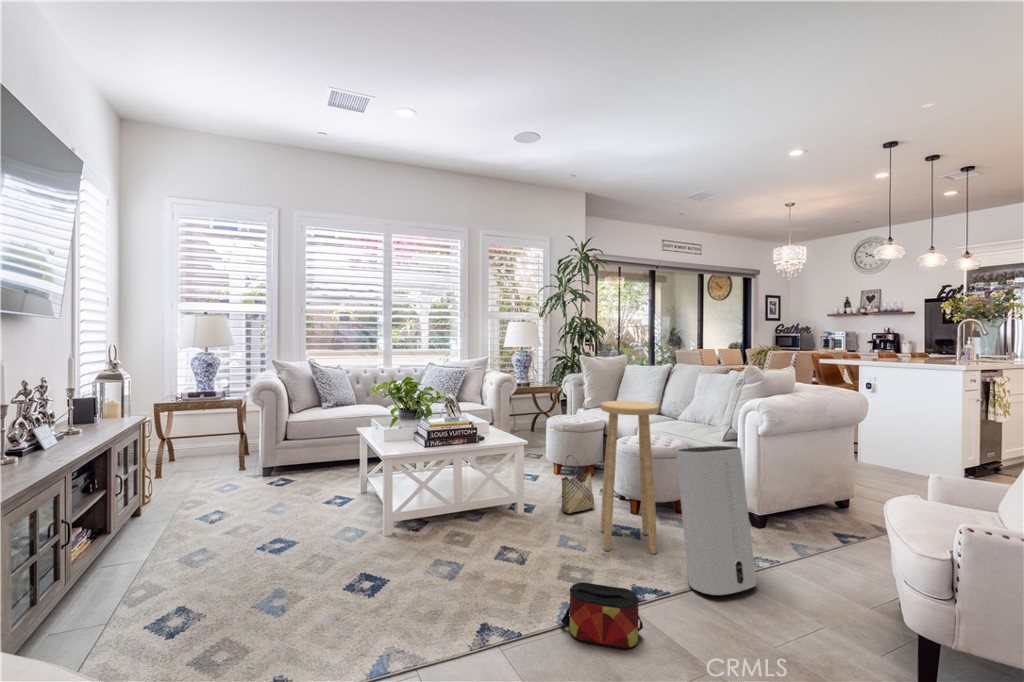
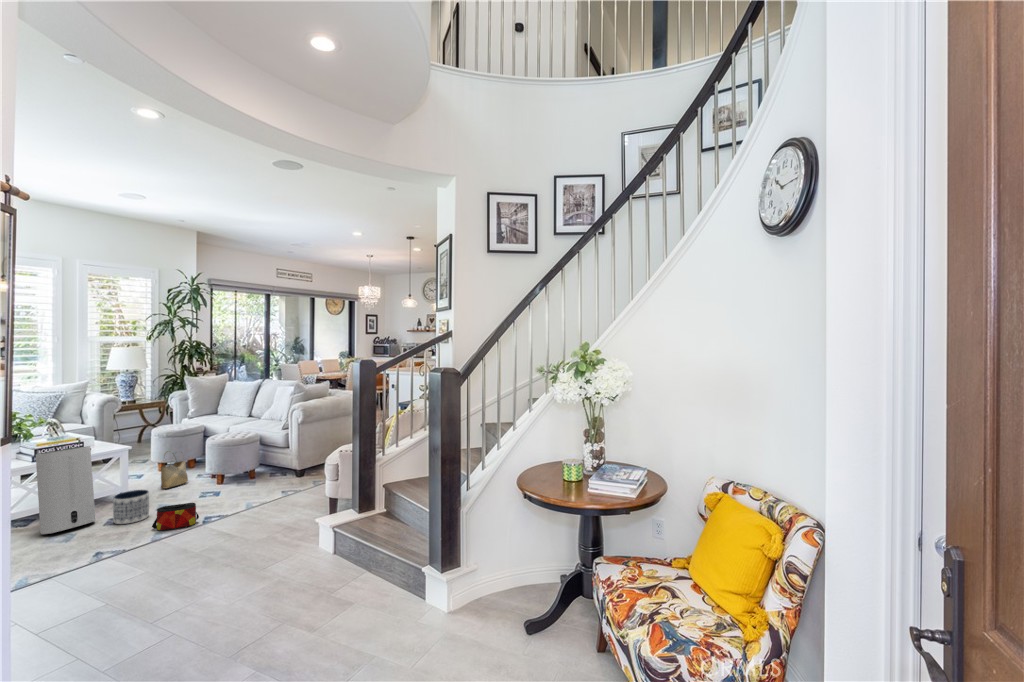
stool: present [601,401,659,554] -> none [187,411,226,499]
air purifier: present [676,446,756,595] -> present [36,446,95,534]
planter: none [505,522,553,587] -> present [113,490,149,524]

